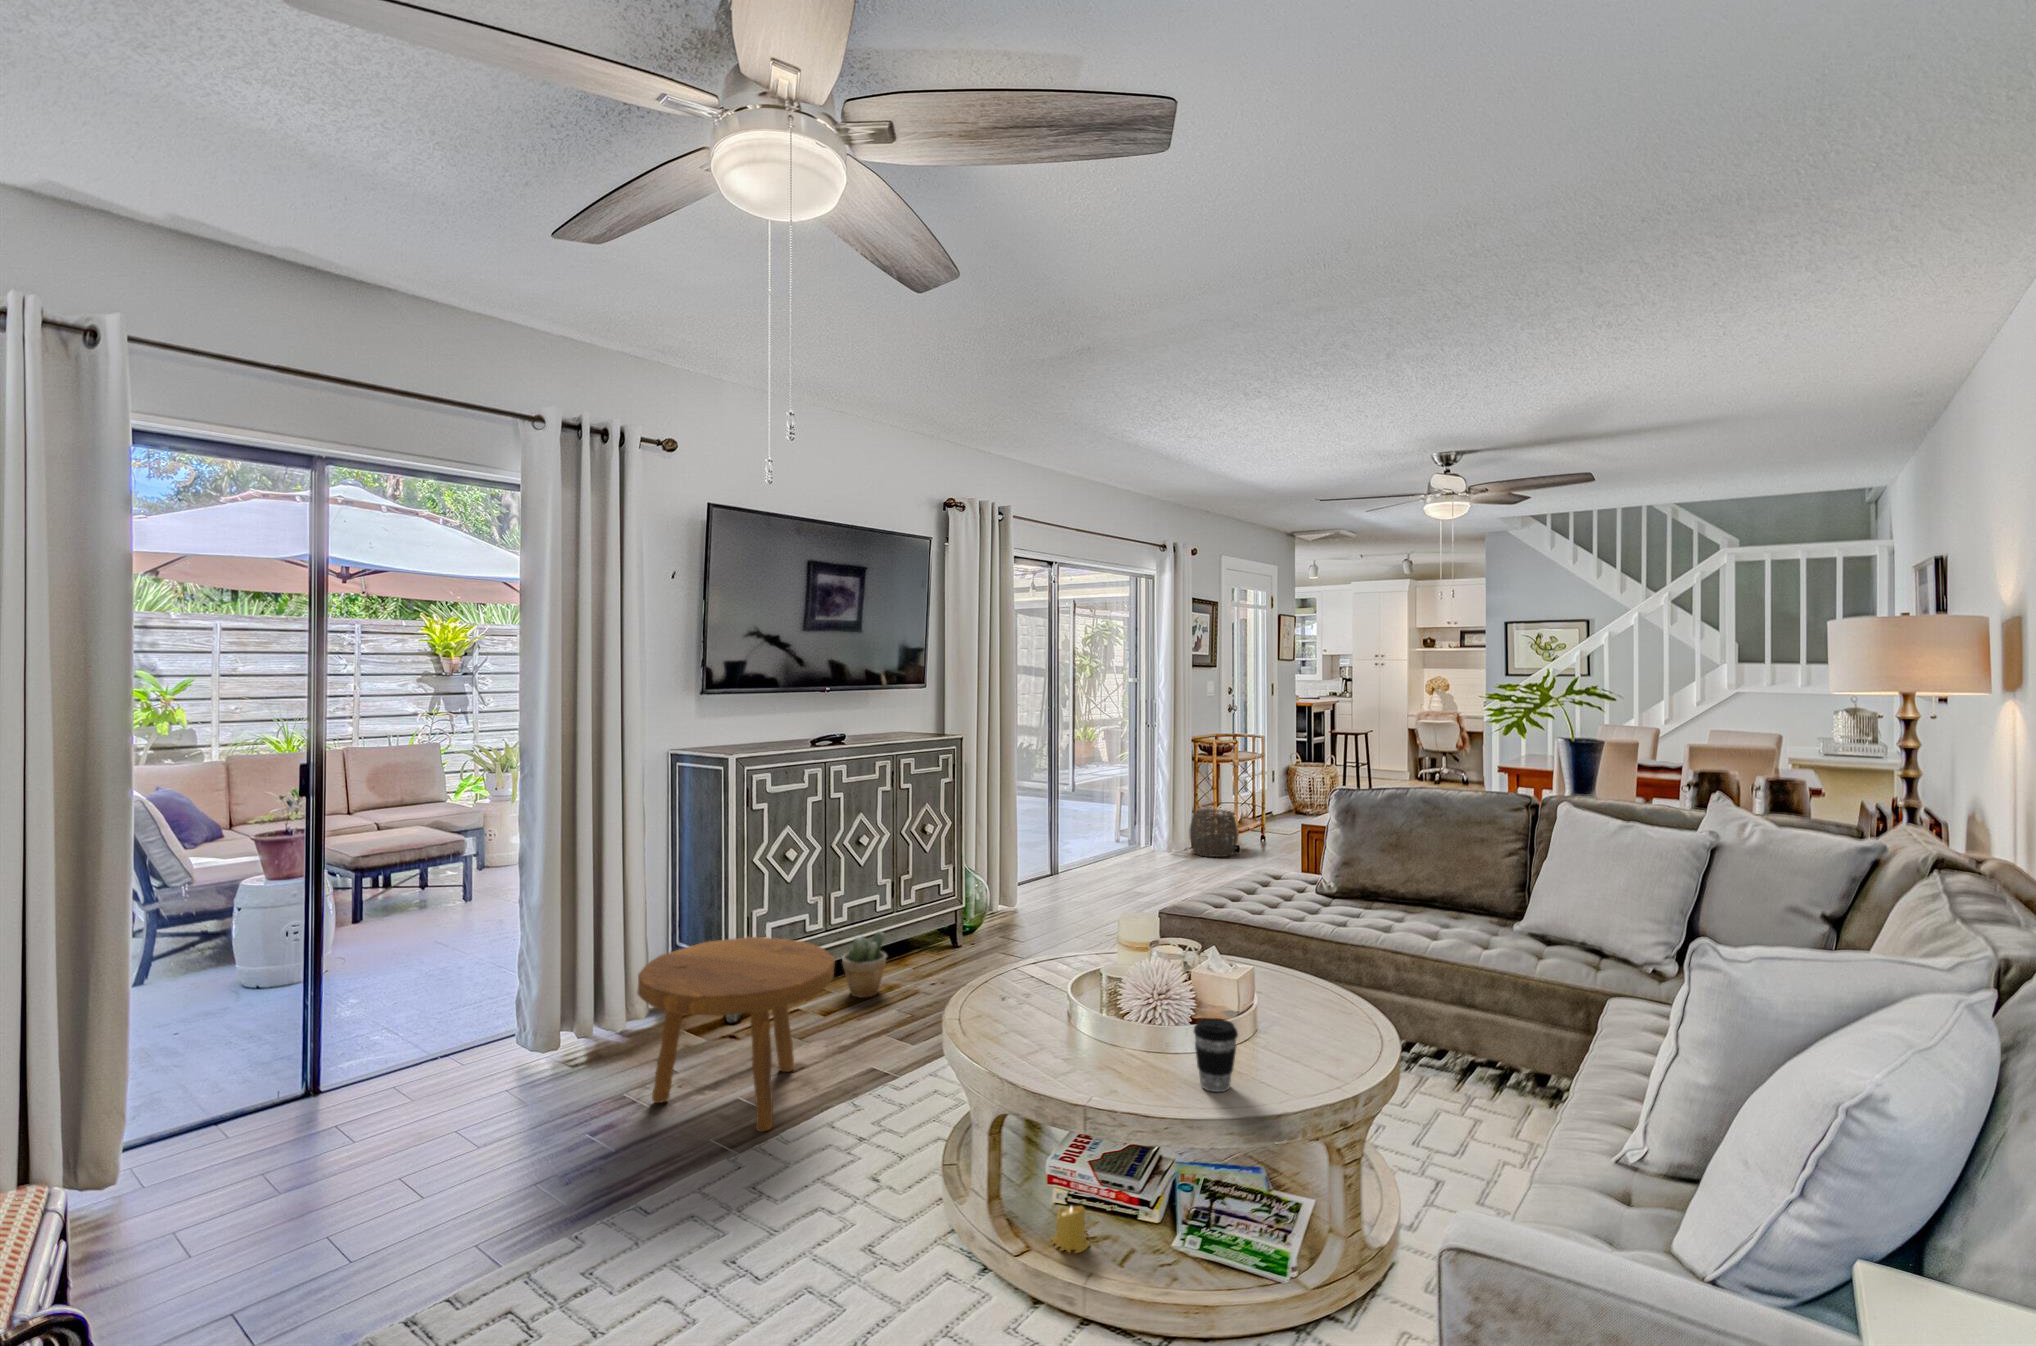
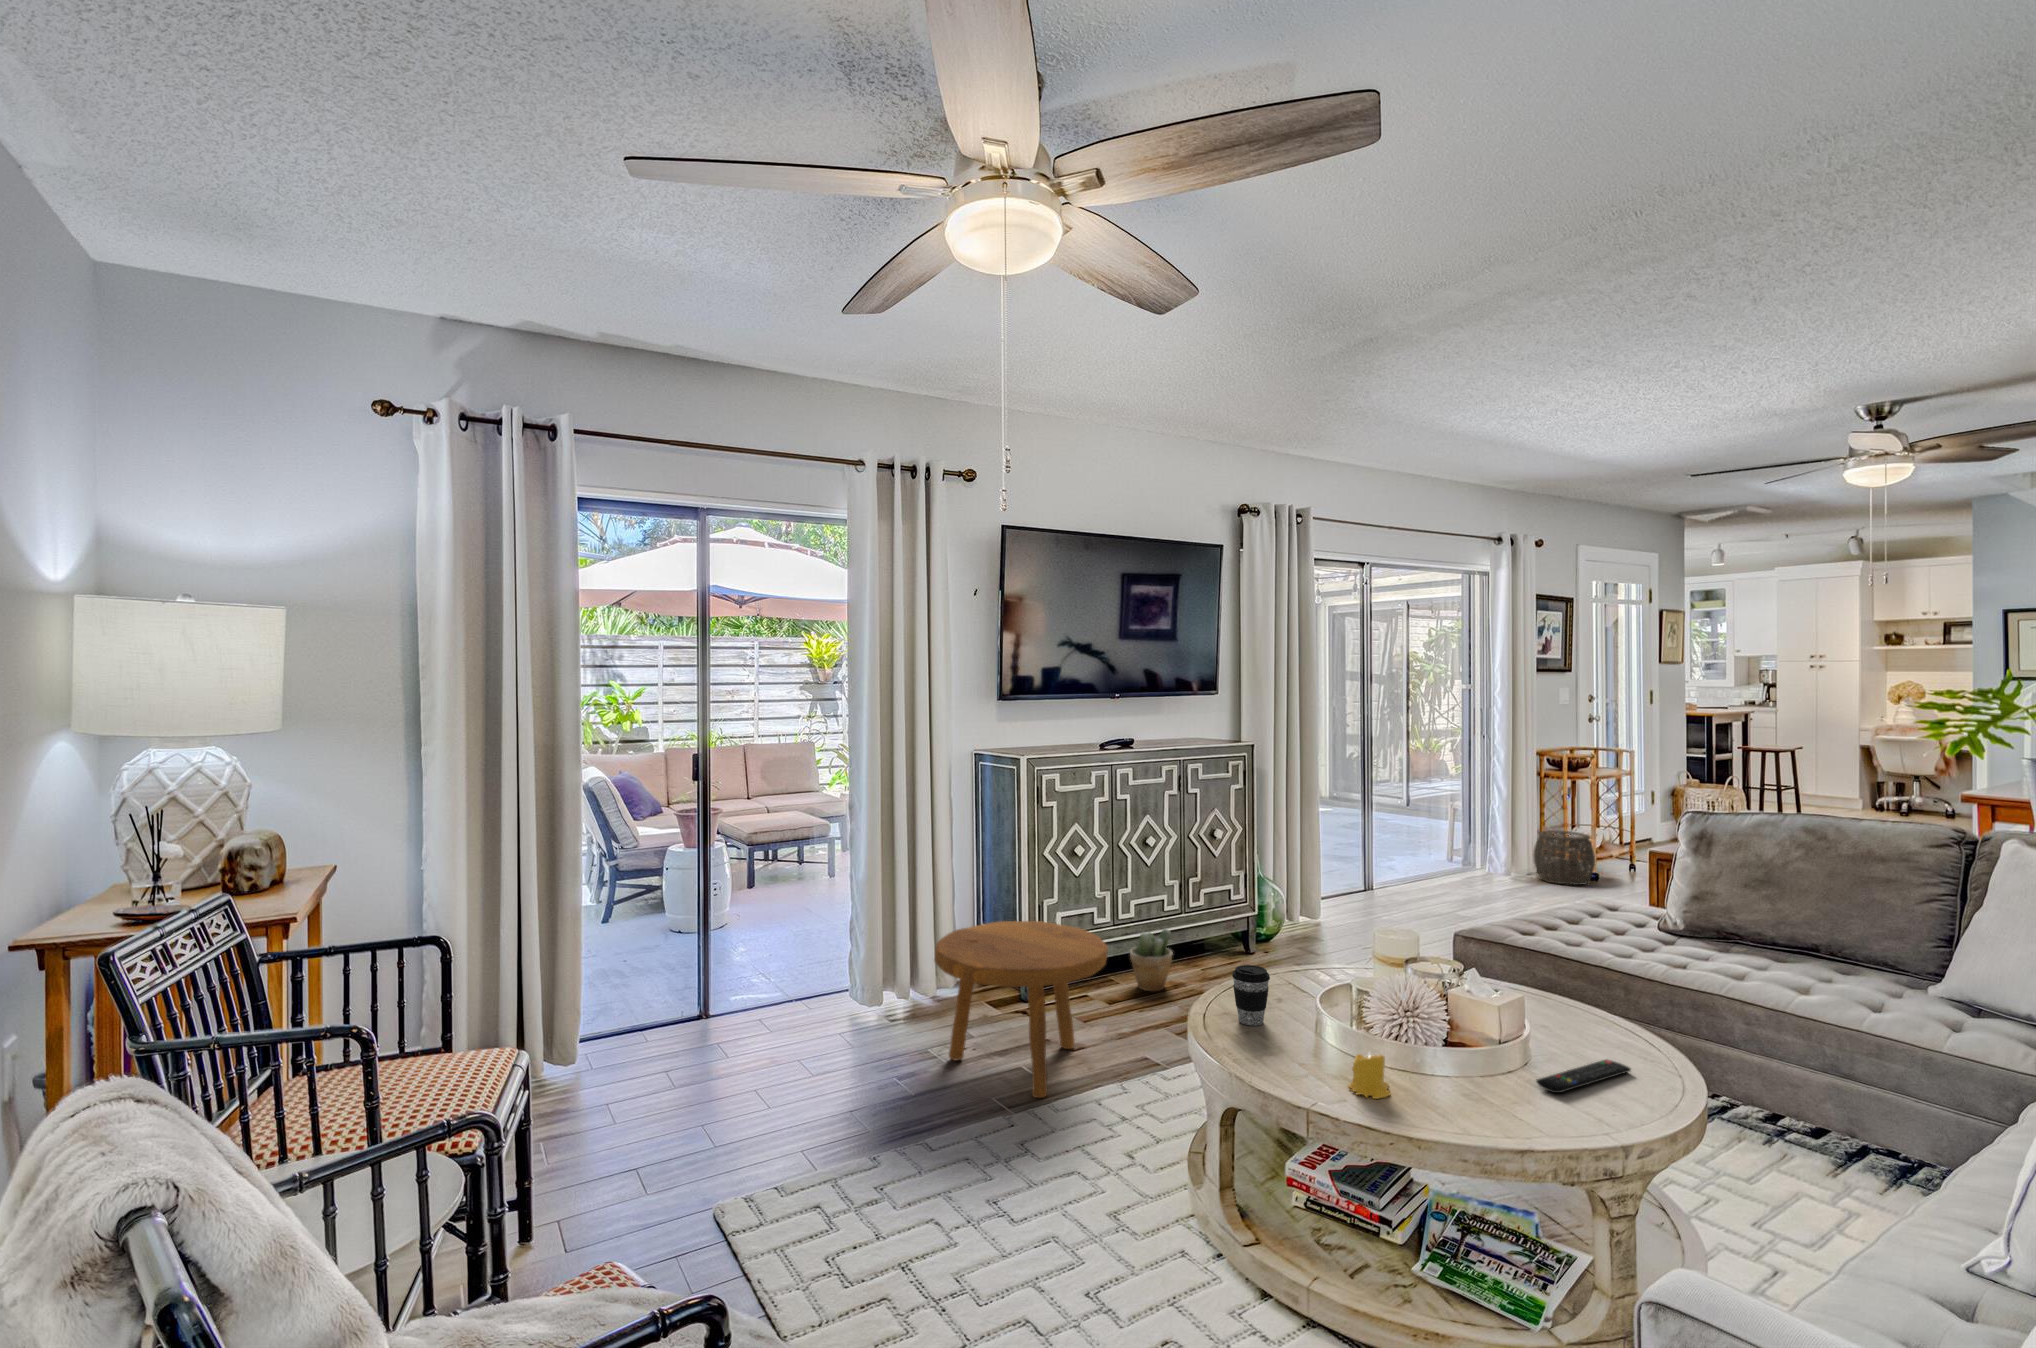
coffee cup: present [1194,1018,1238,1092] -> present [1232,965,1270,1025]
remote control: none [1273,1020,1341,1059] -> present [1536,1059,1631,1093]
candle: present [1052,1206,1090,1253] -> present [1349,1054,1390,1099]

